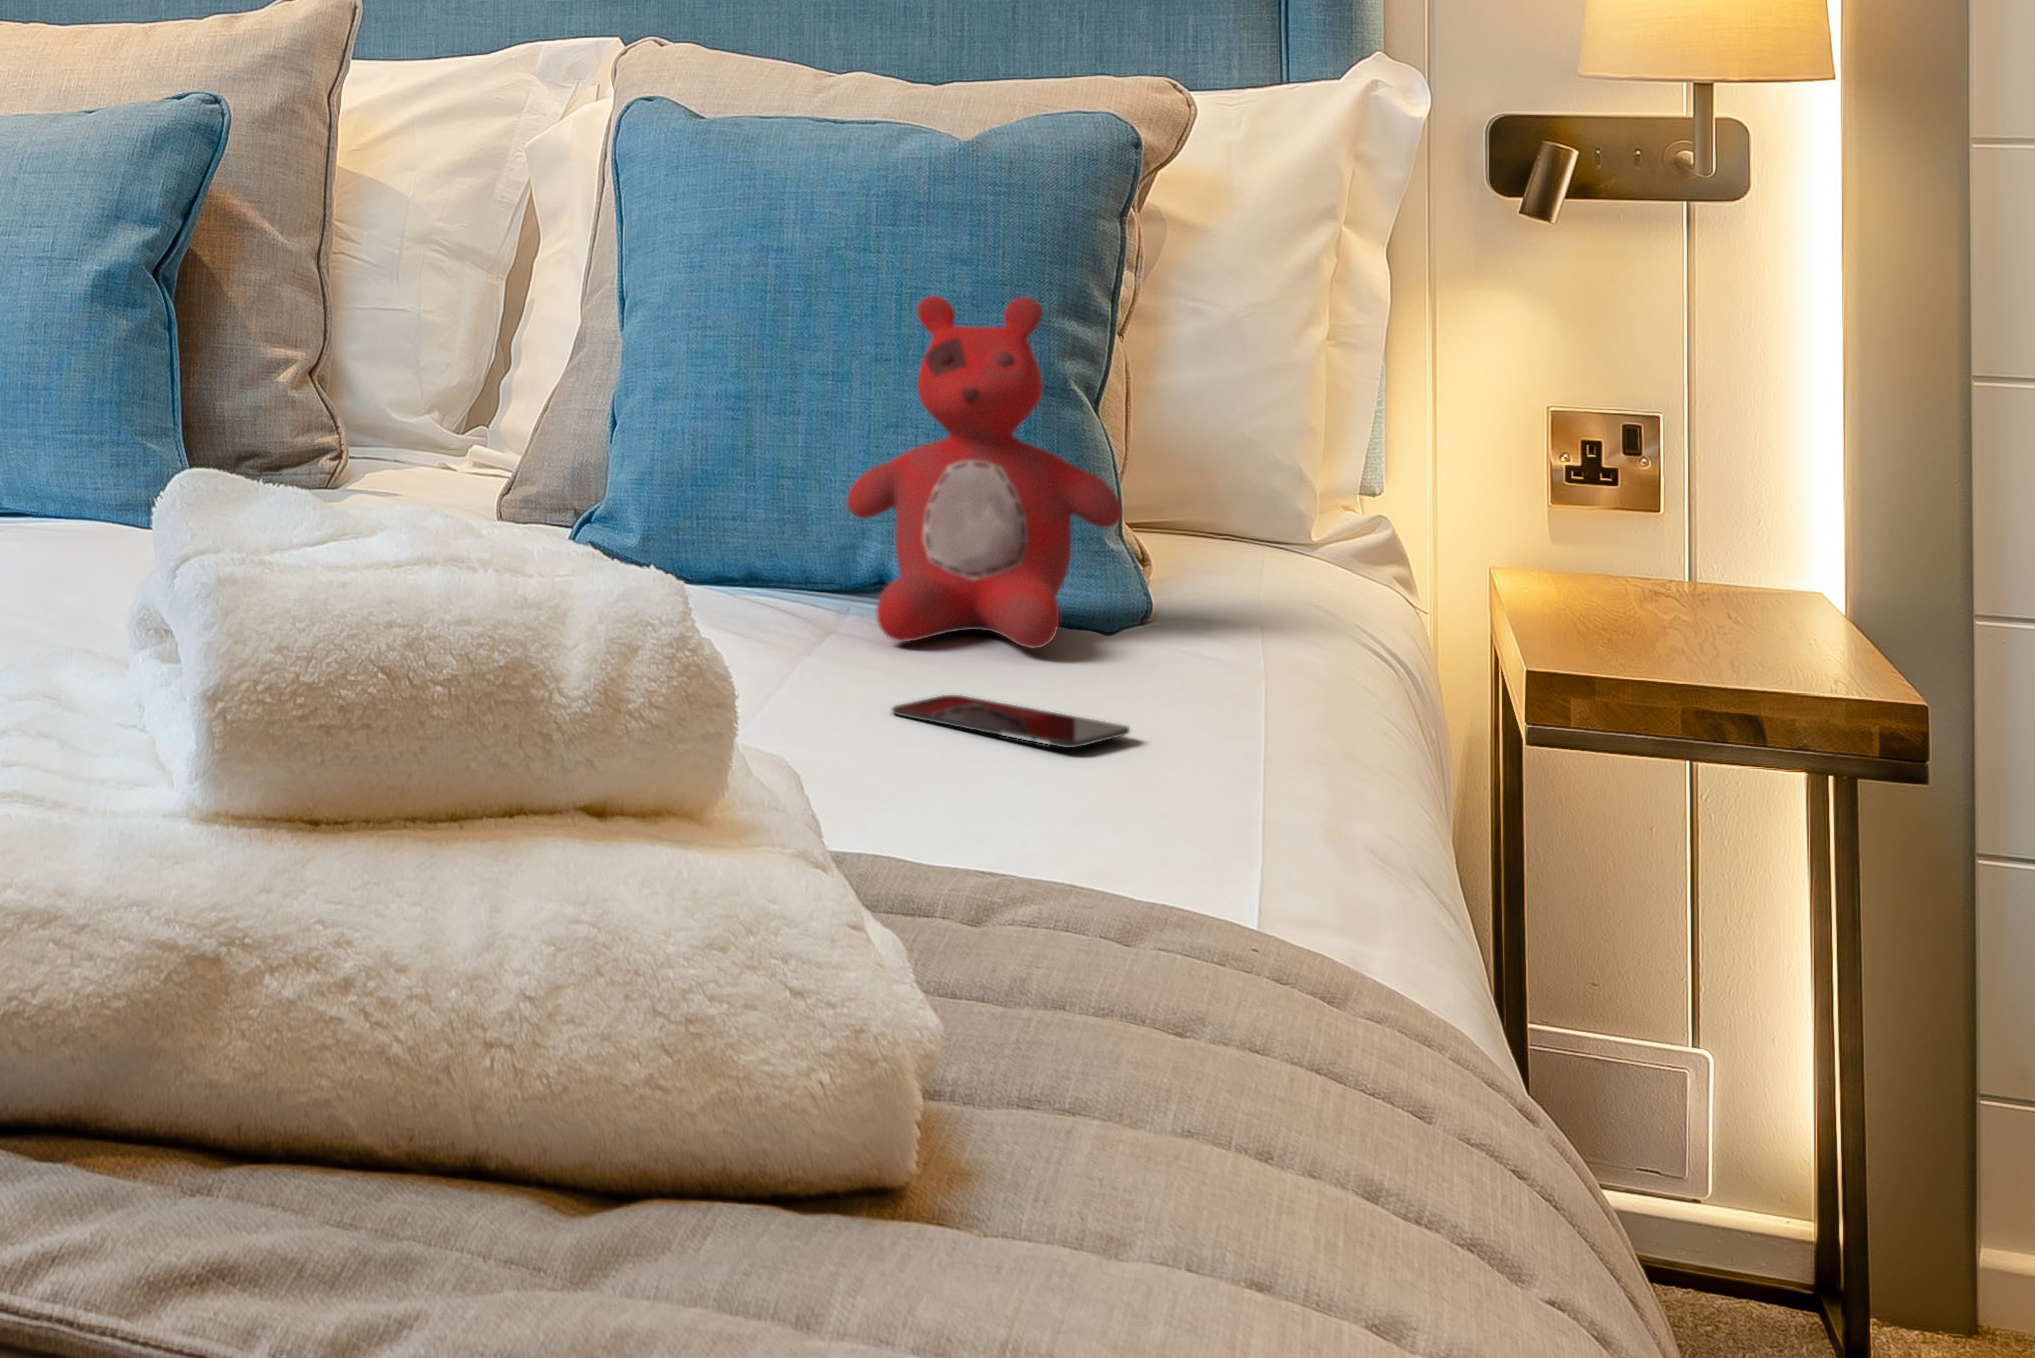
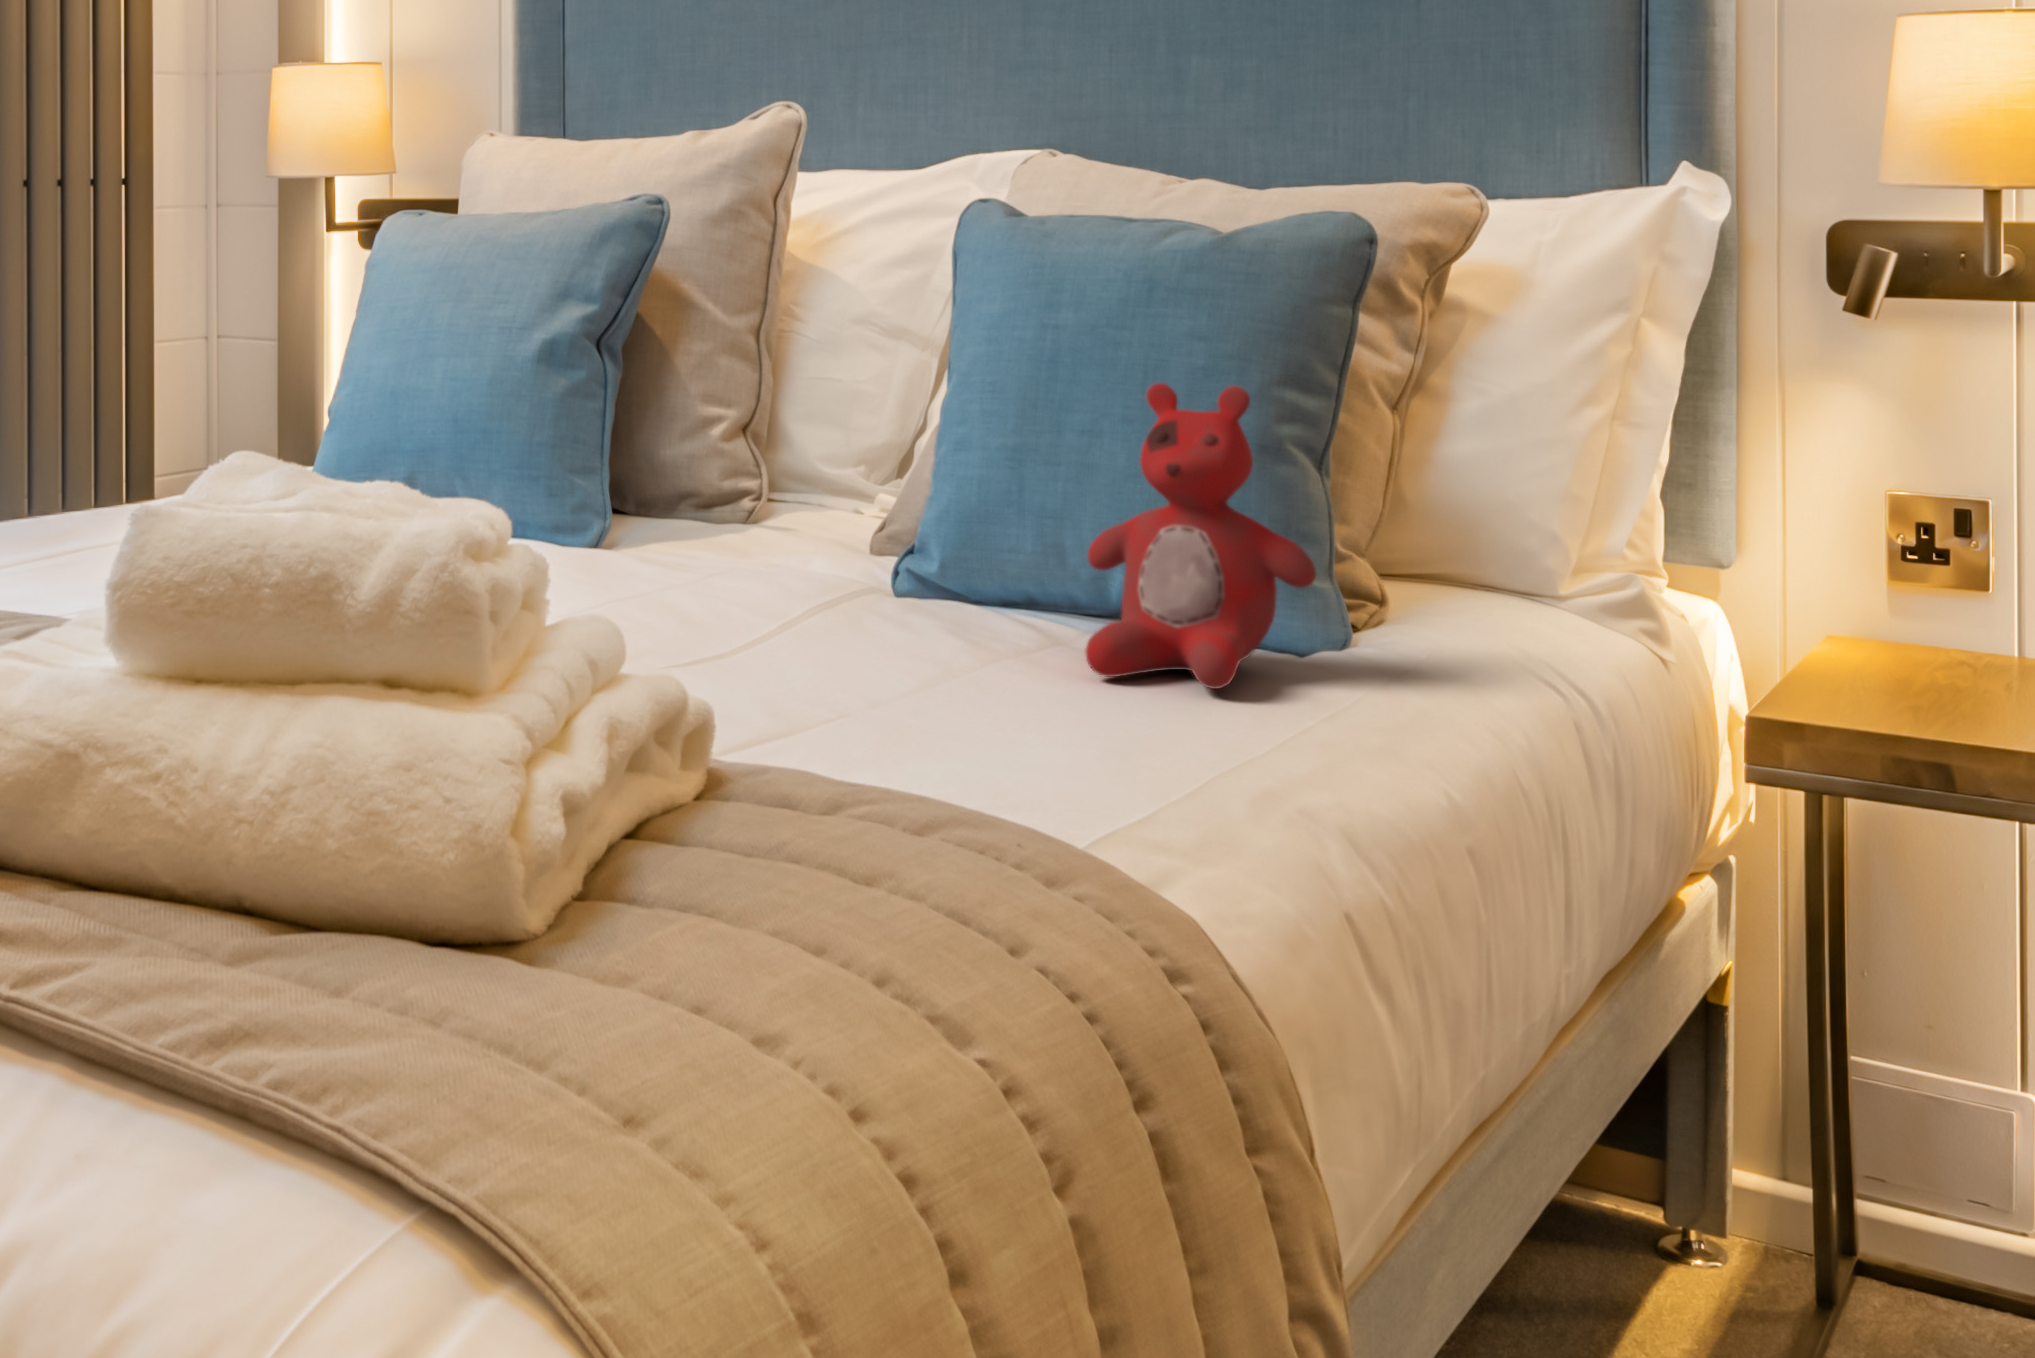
smartphone: present [892,695,1130,748] -> none [1037,724,1221,775]

